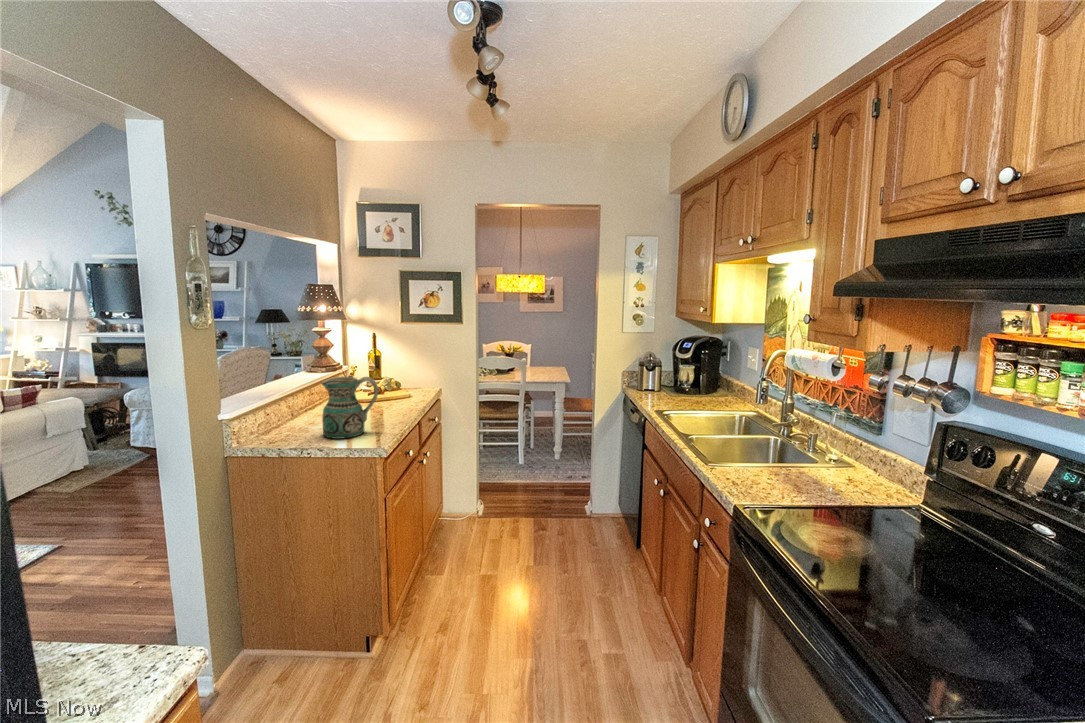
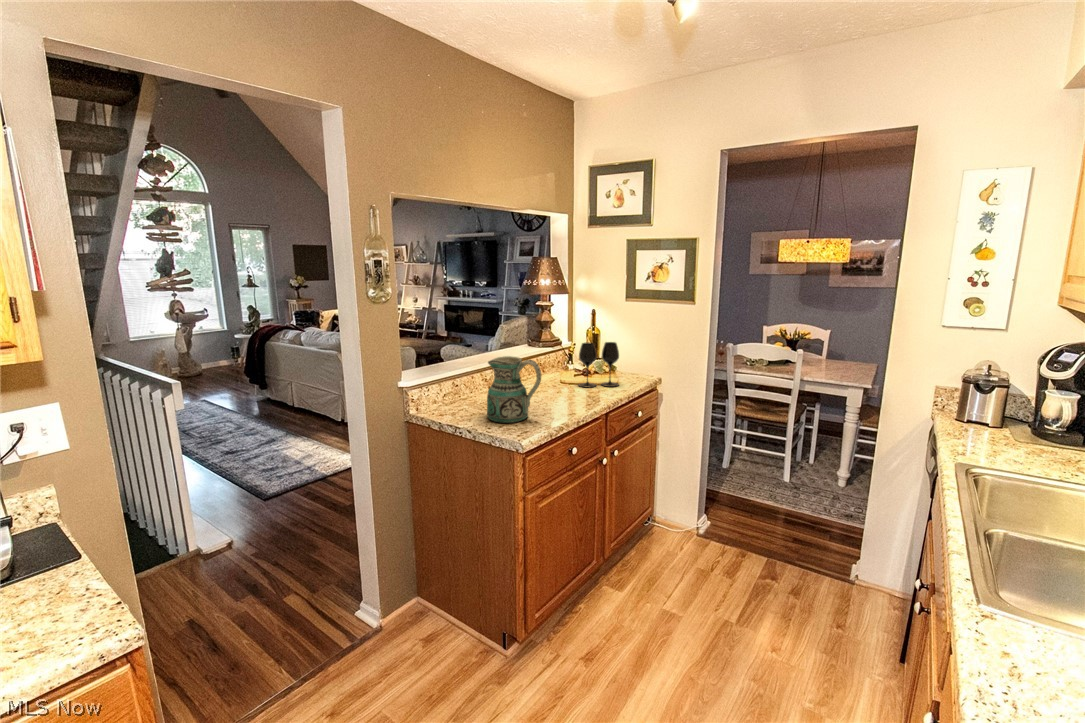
wine glass: none [377,361,413,403] -> present [579,342,619,387]

